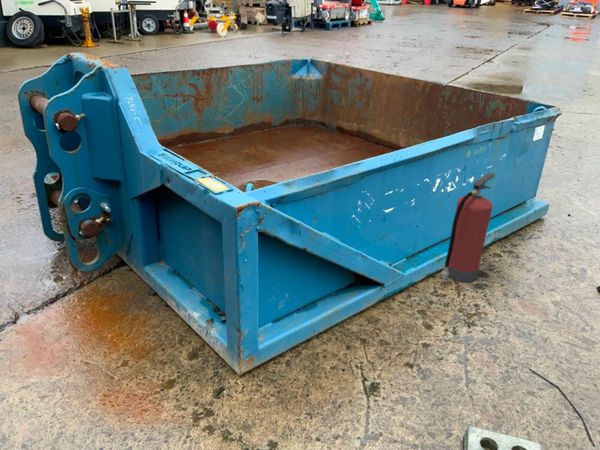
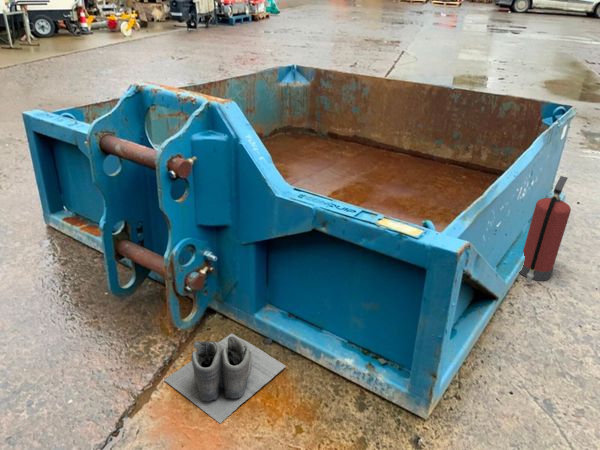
boots: none [45,275,152,347] -> present [164,334,286,424]

